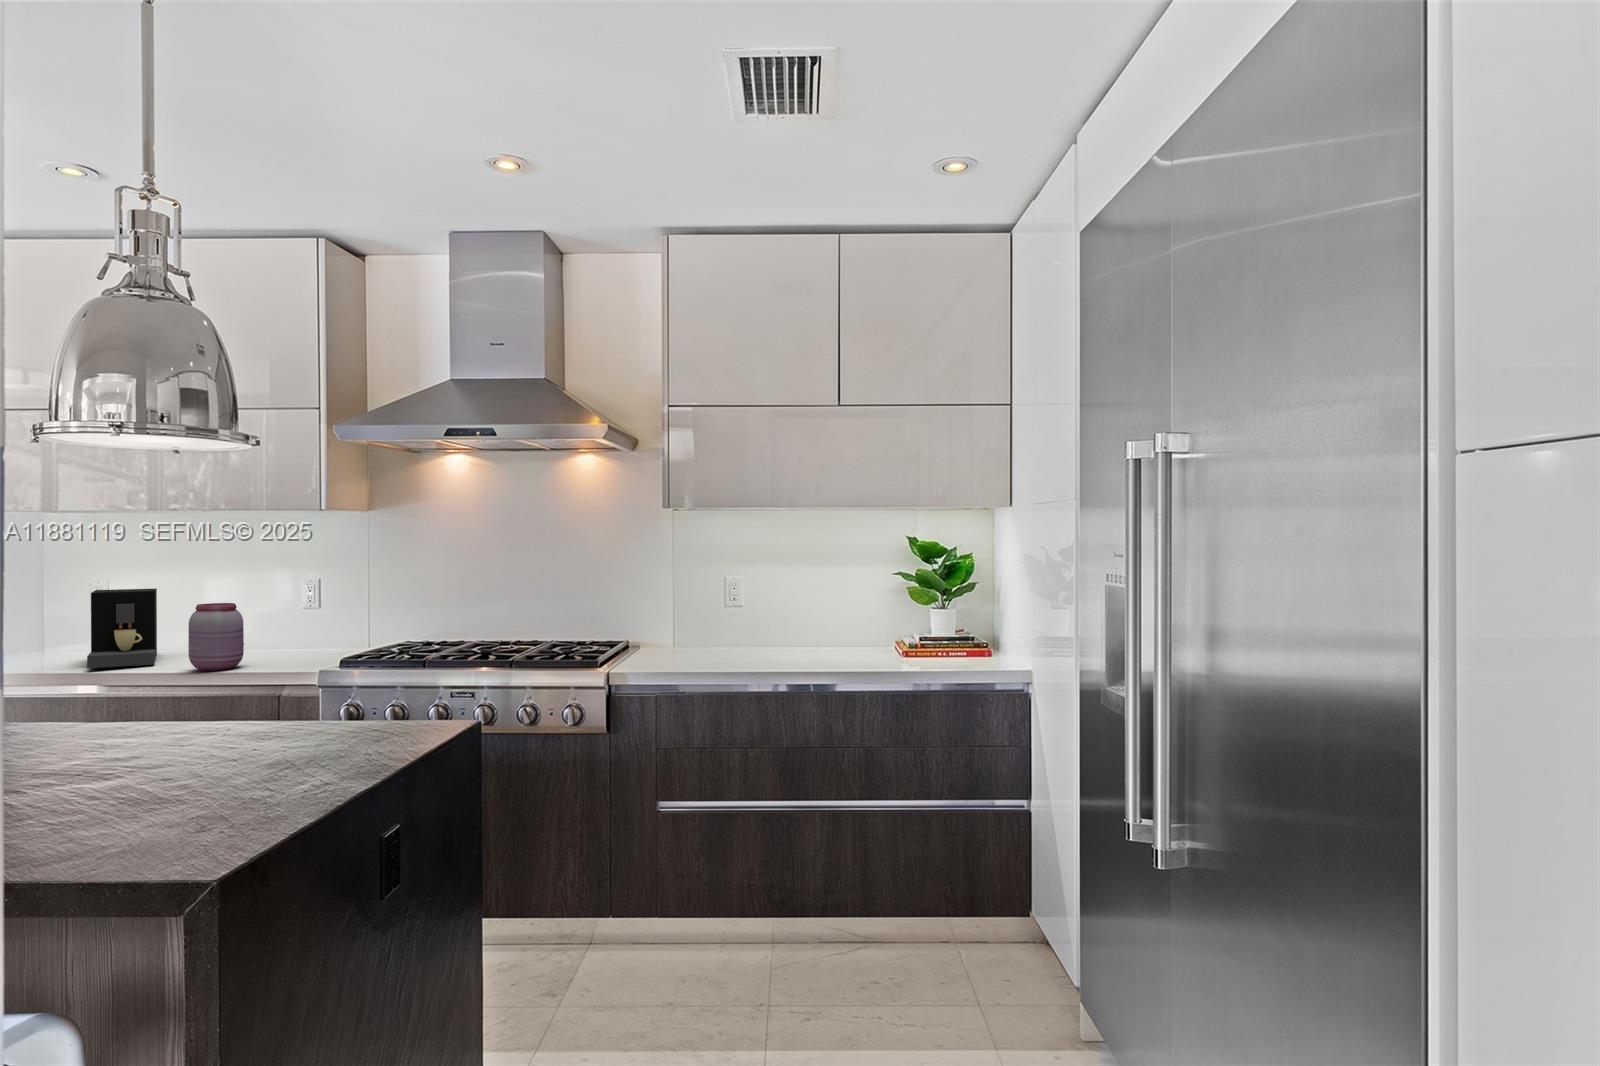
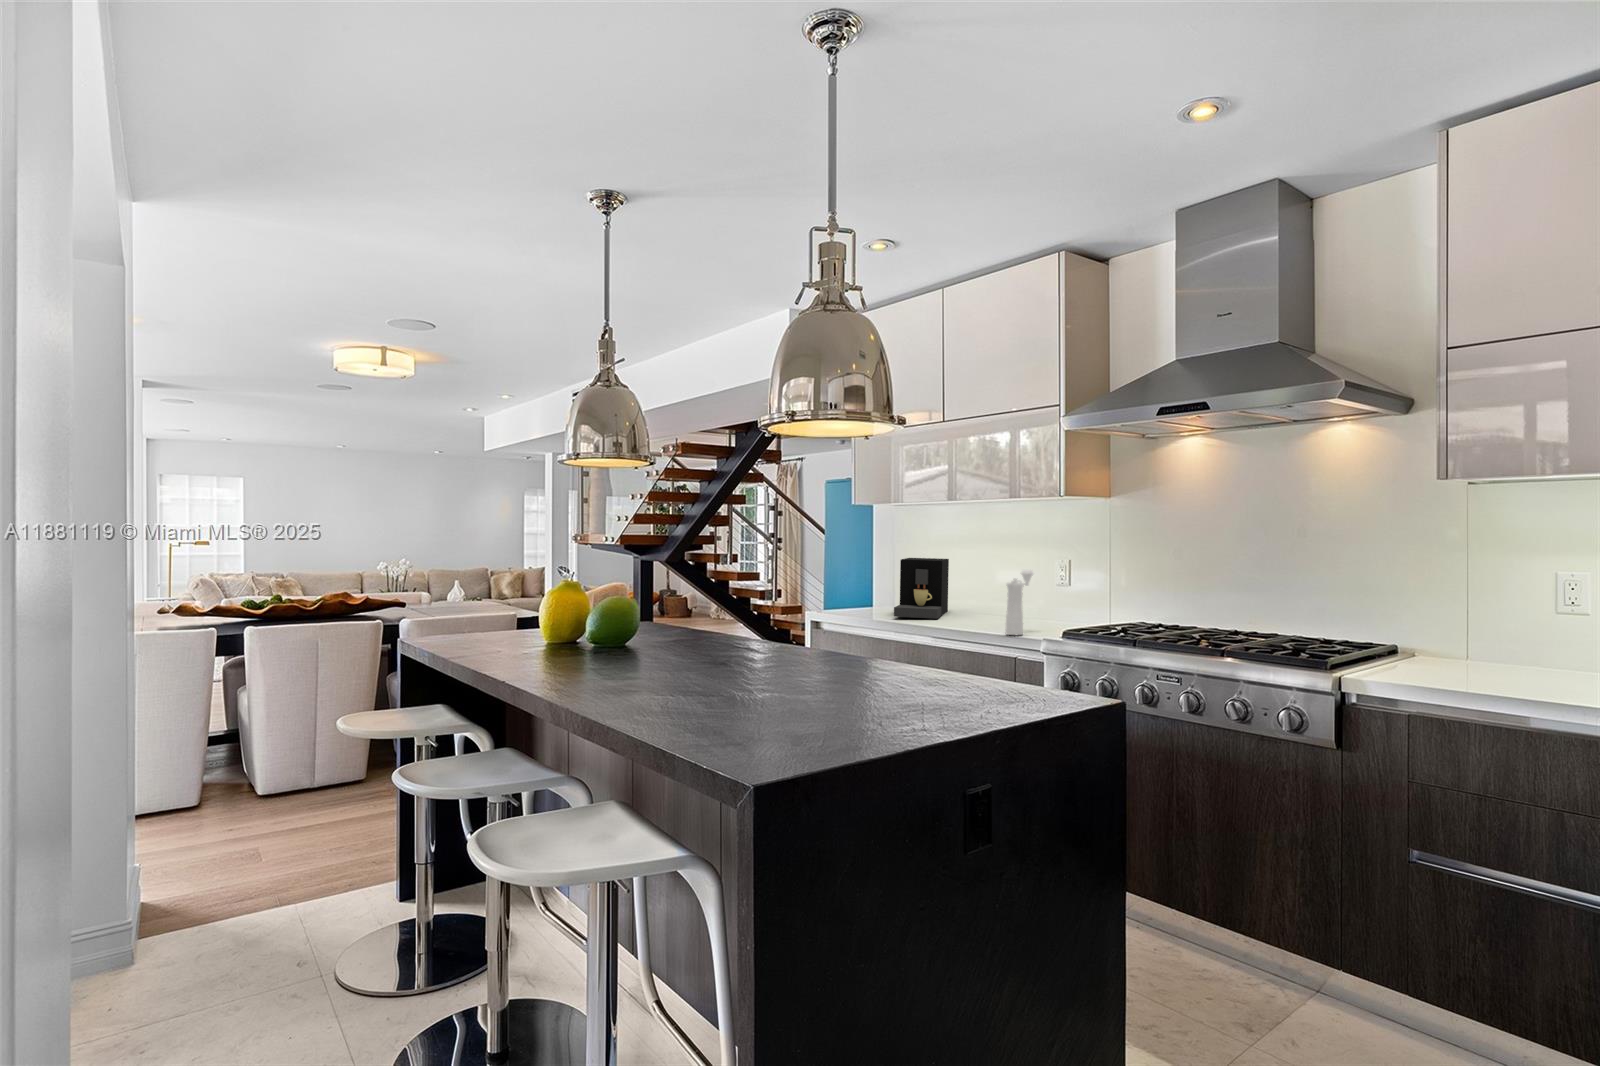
pepper mill: none [266,595,296,672] -> present [1005,569,1033,635]
jar: present [188,603,244,671] -> none [954,573,995,629]

